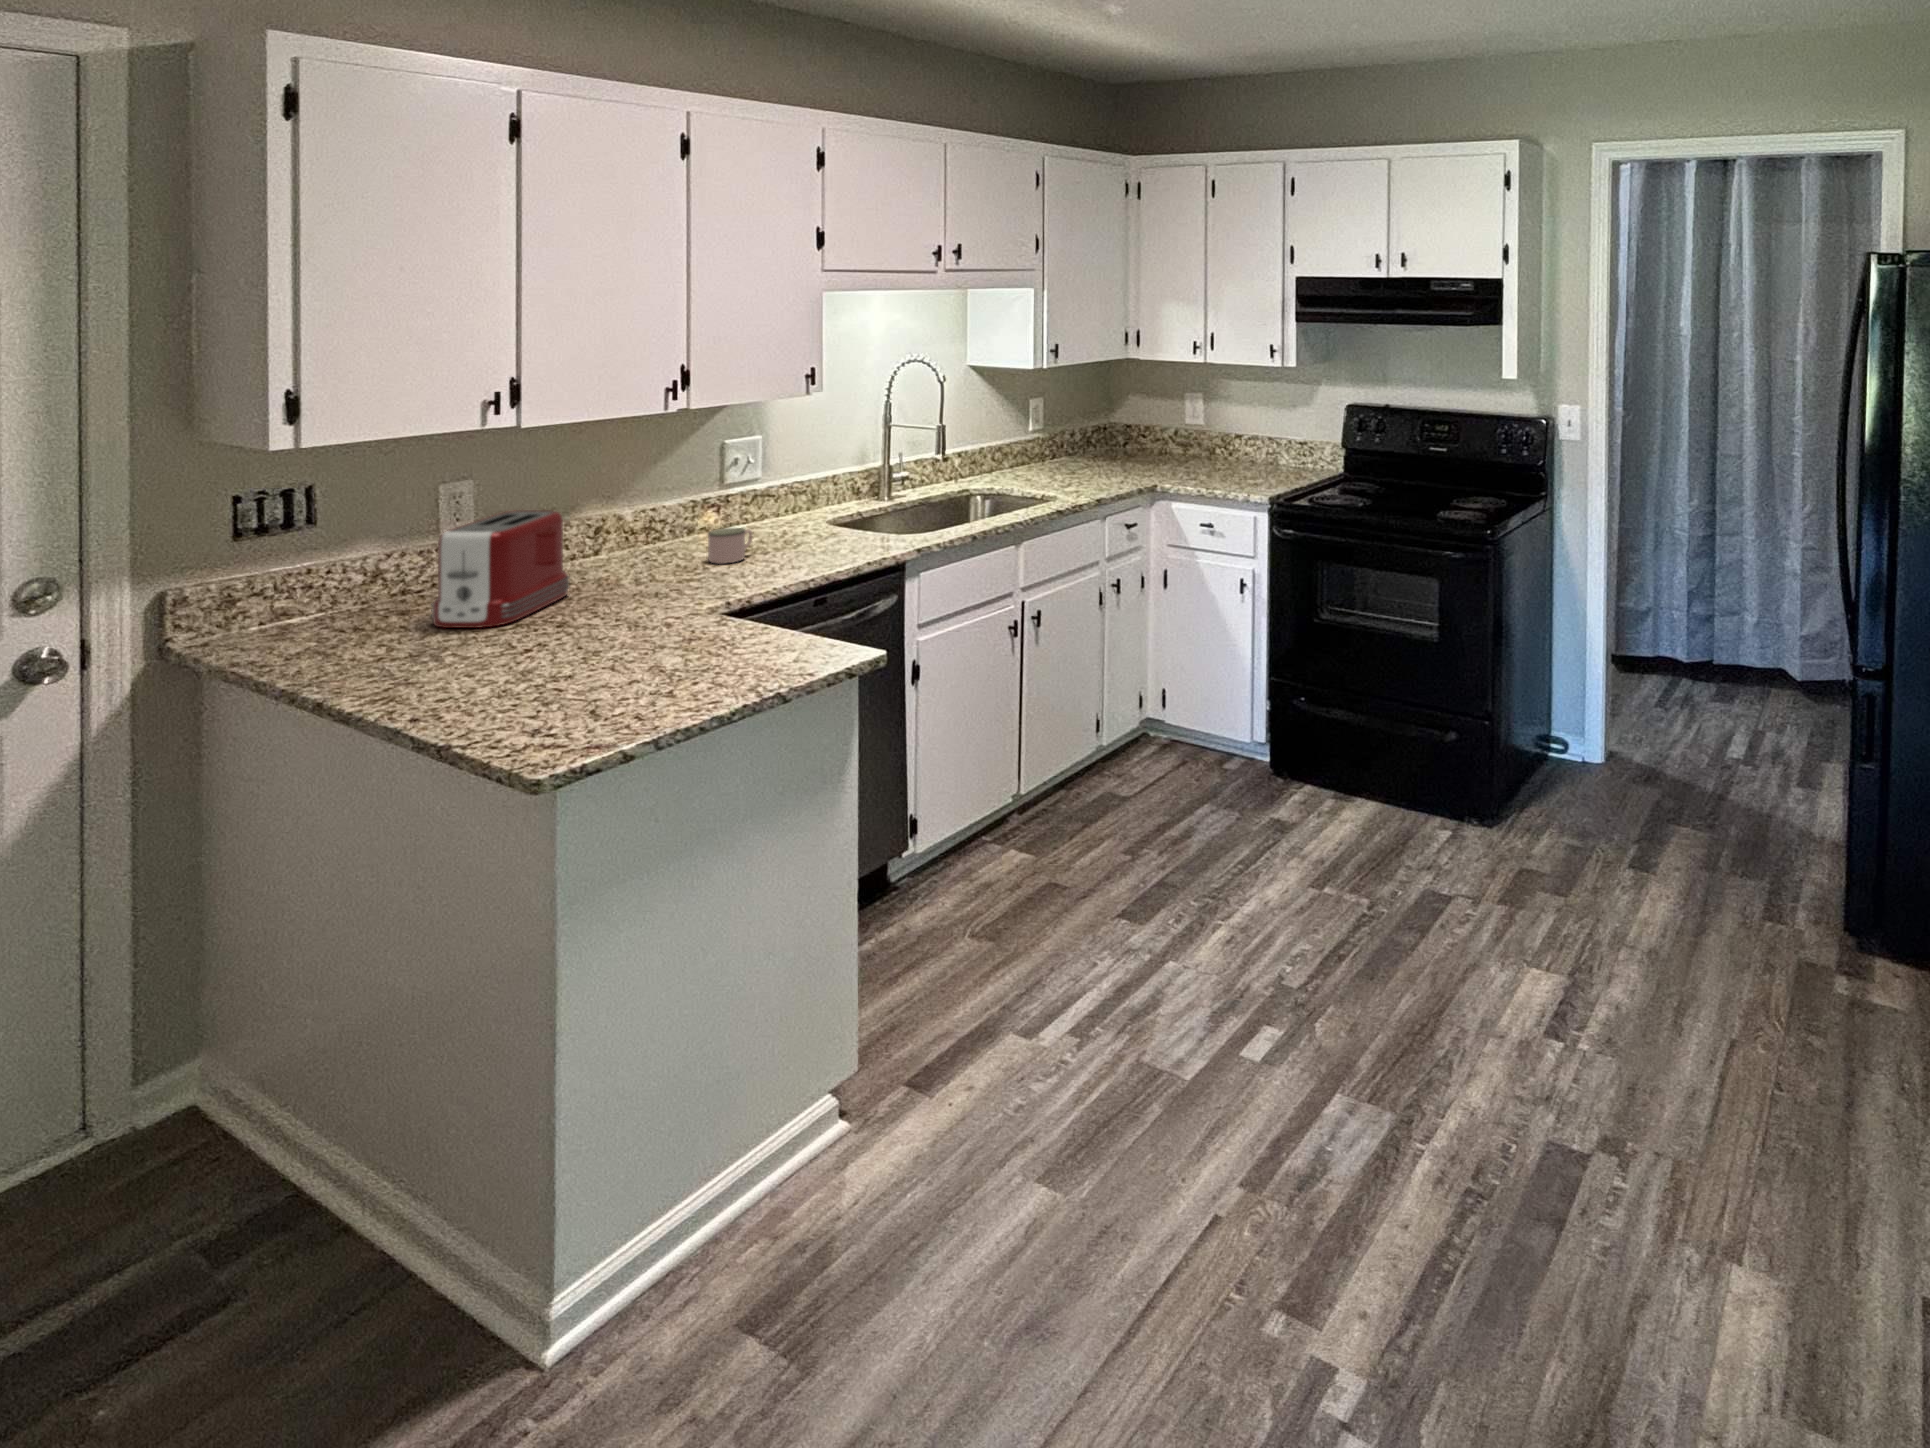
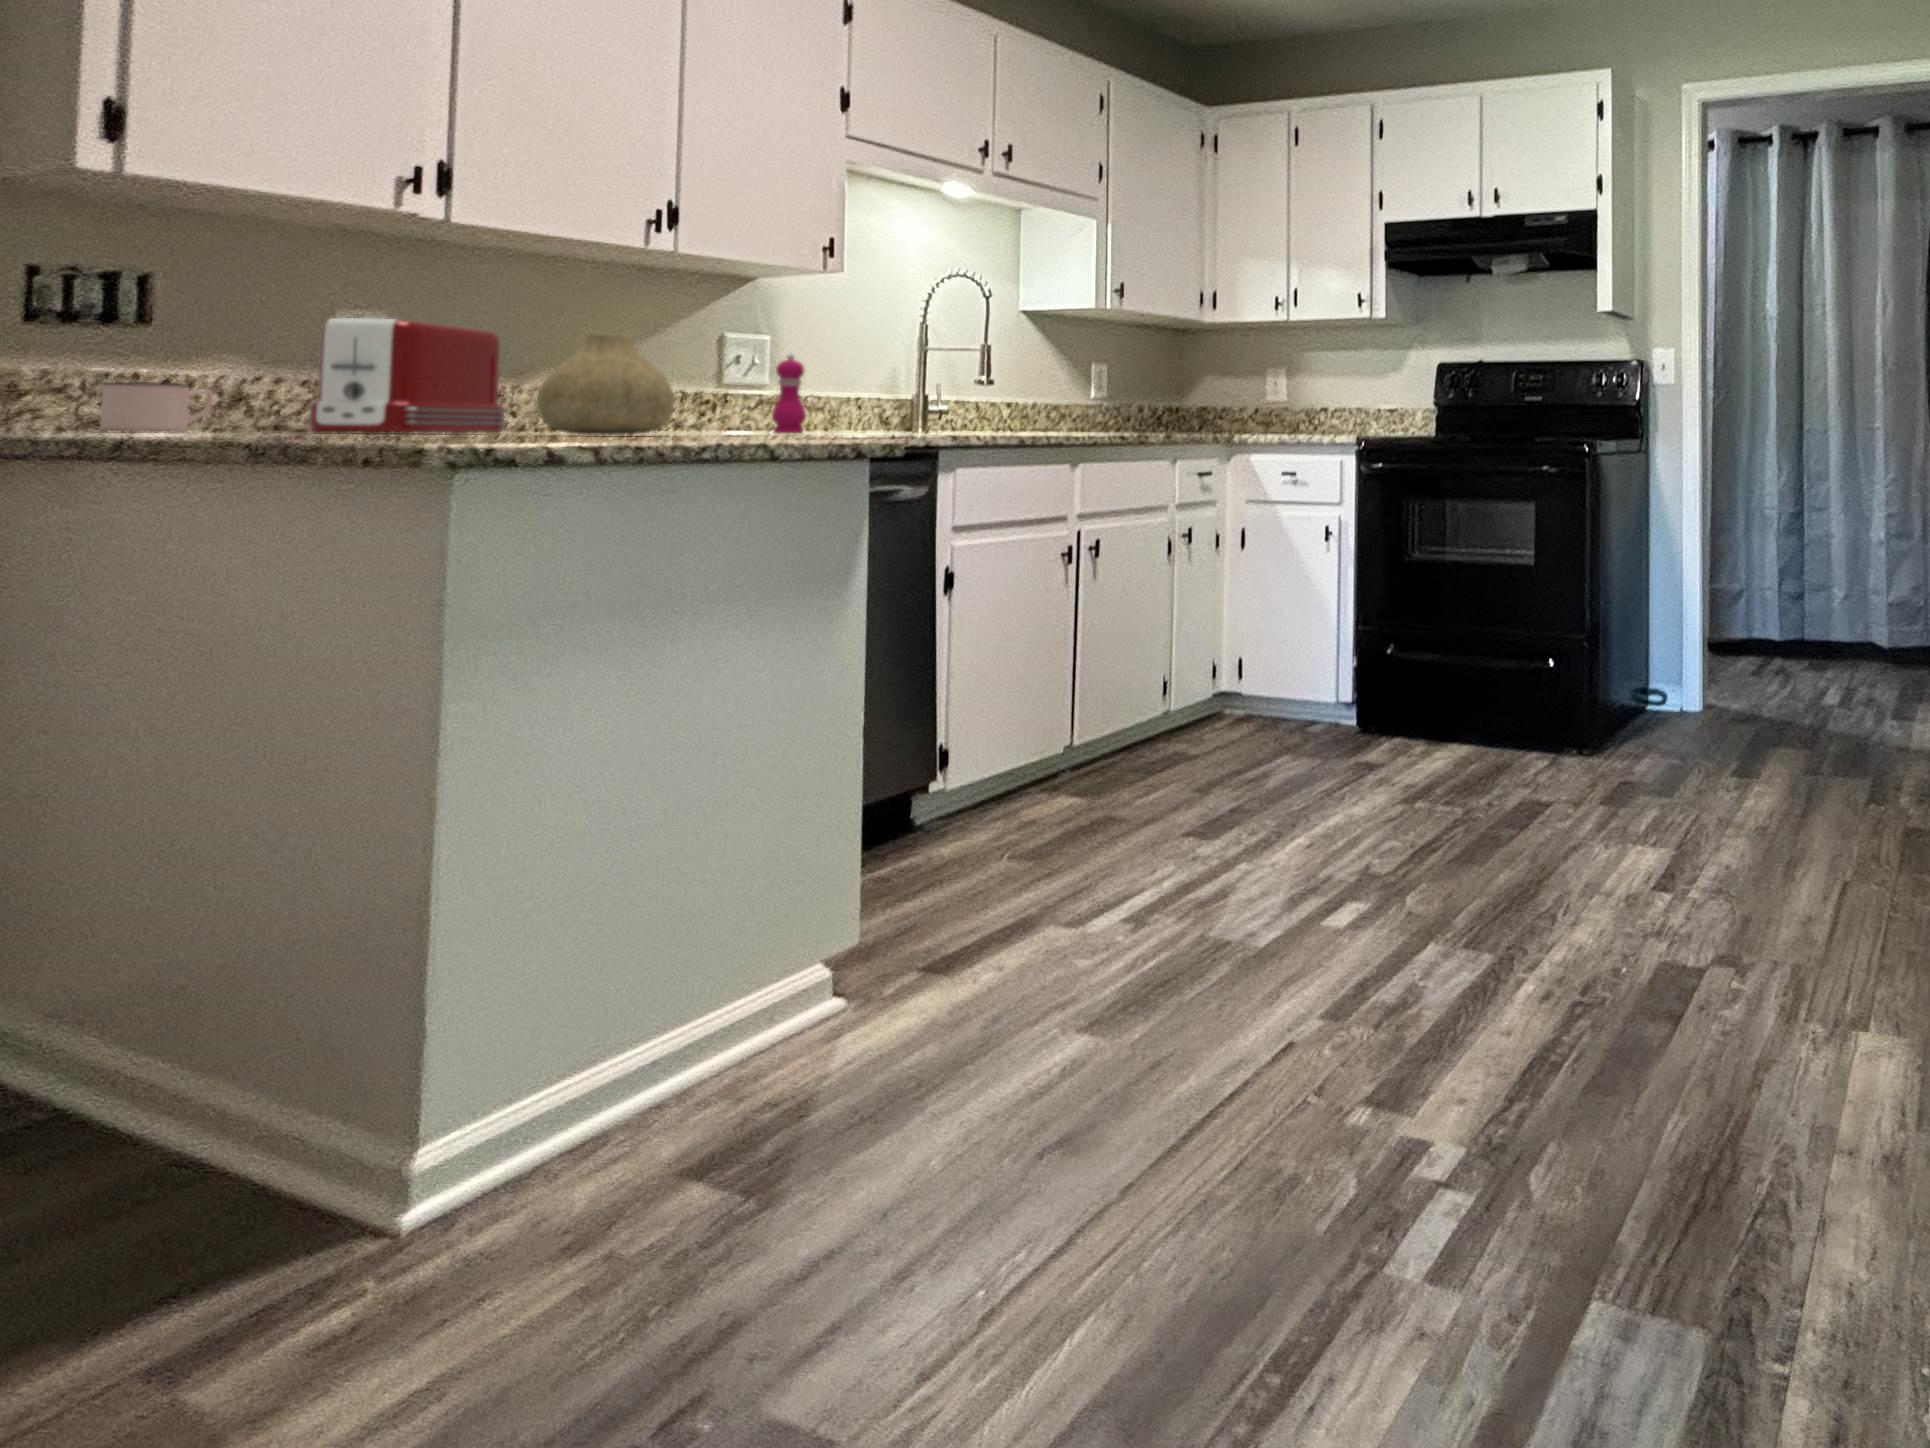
pepper mill: none [766,468,793,541] -> present [772,354,806,434]
mug: present [708,528,752,564] -> present [101,382,213,431]
vase: none [602,563,703,656] -> present [537,334,674,435]

